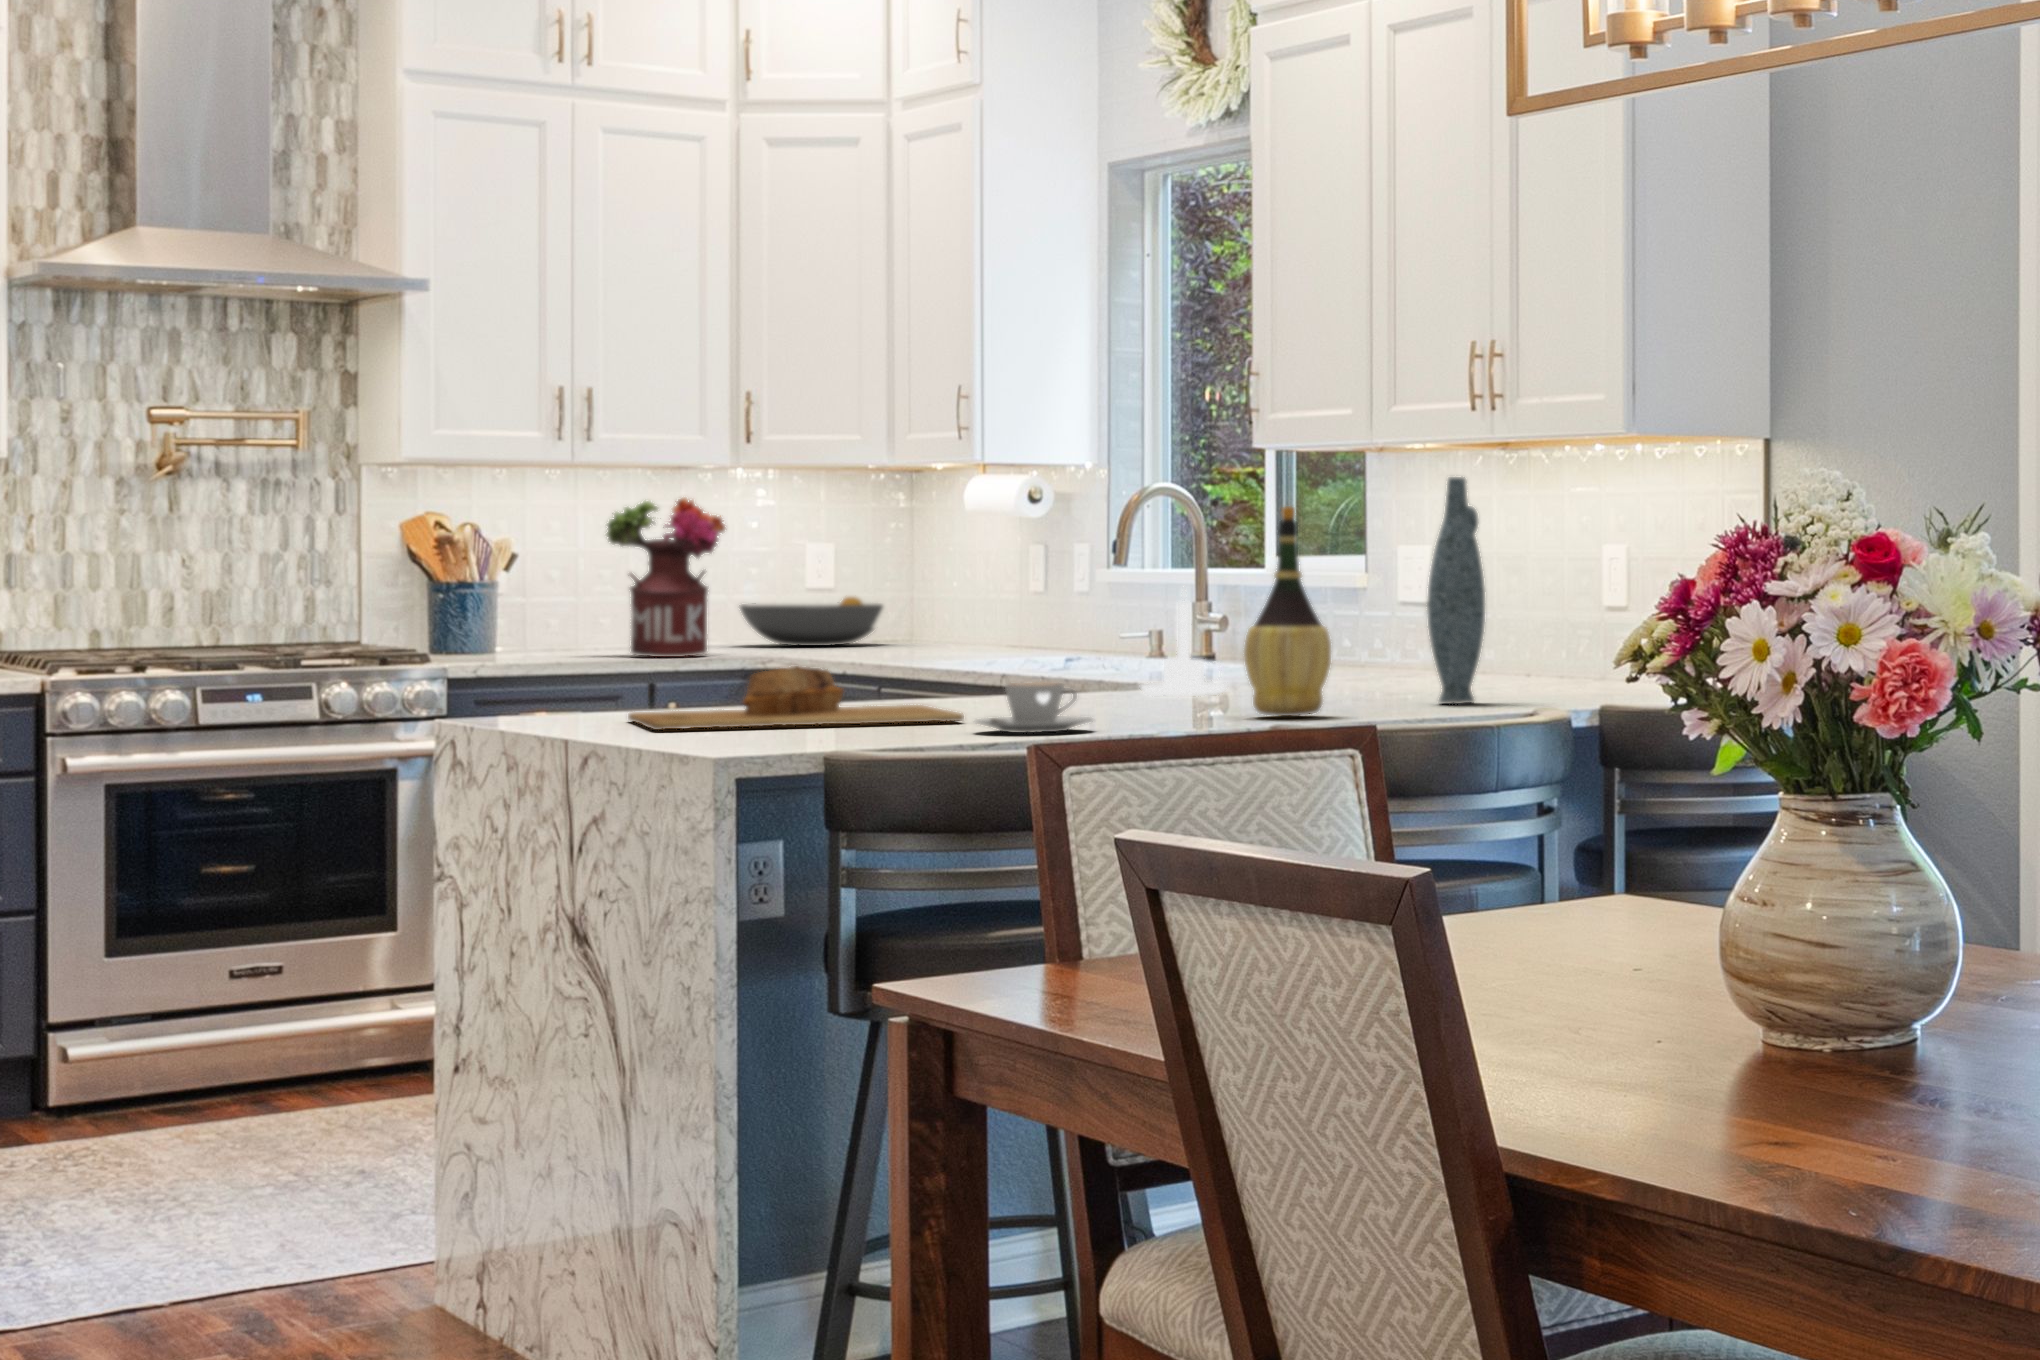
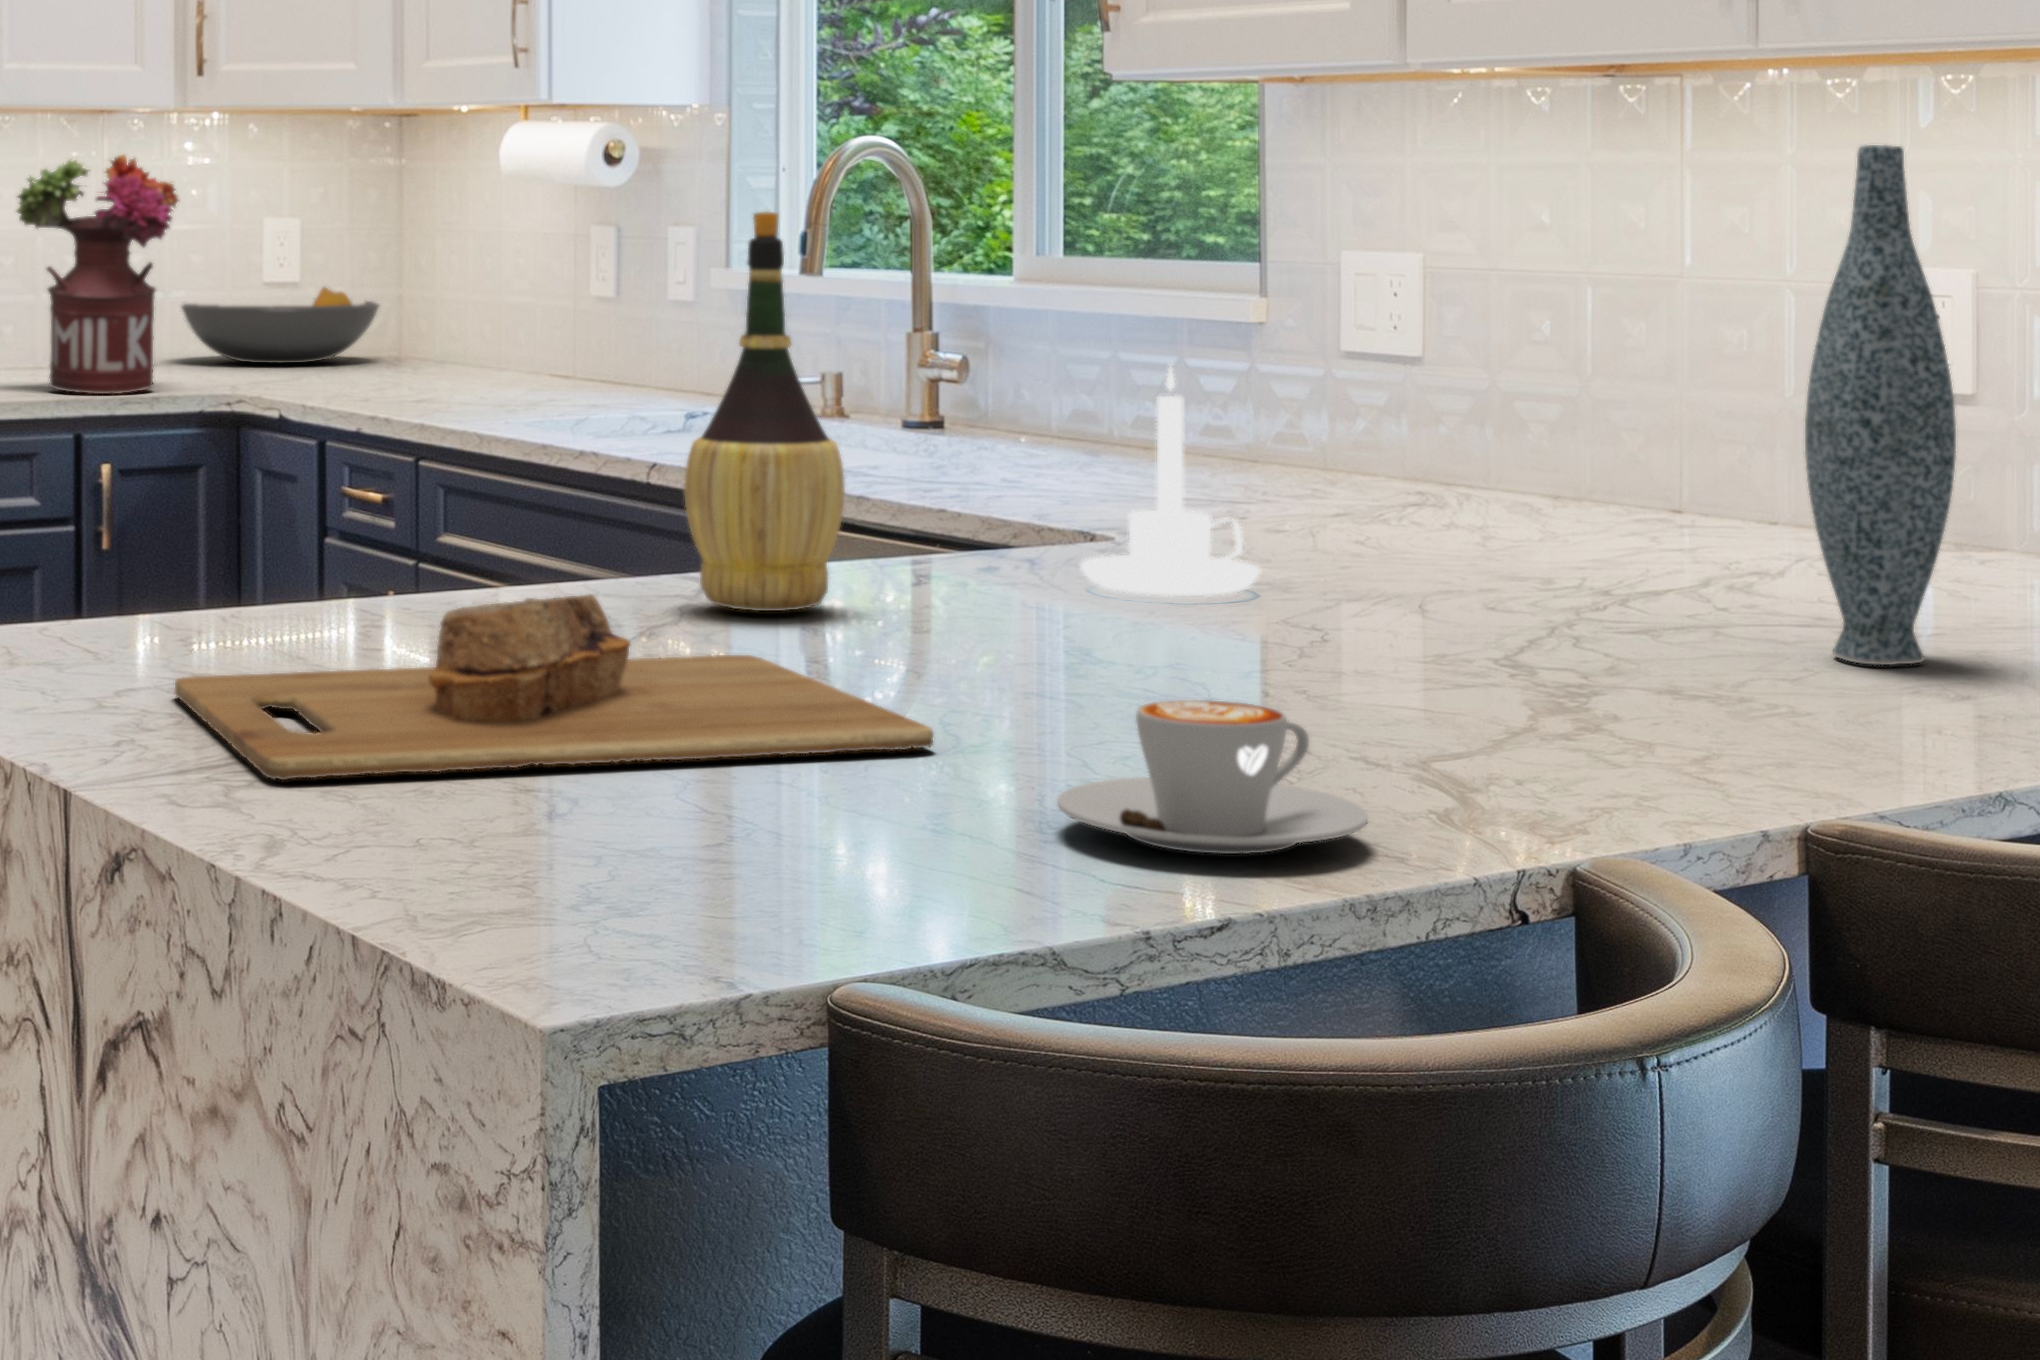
wine bottle: present [1244,506,1331,716] -> present [684,211,845,611]

